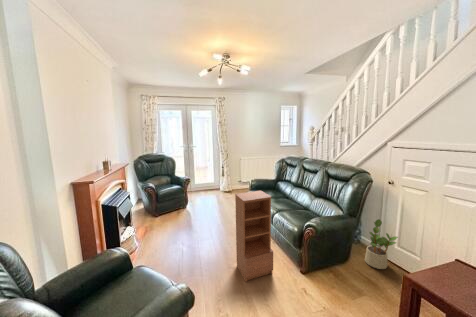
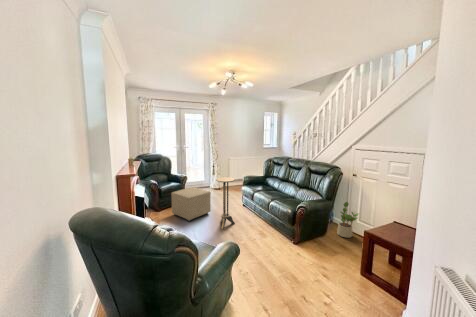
side table: none [209,182,234,244] -> present [216,177,235,229]
bookcase: present [235,190,273,282] -> none [244,182,274,251]
ottoman: none [167,191,210,231] -> present [171,187,211,221]

